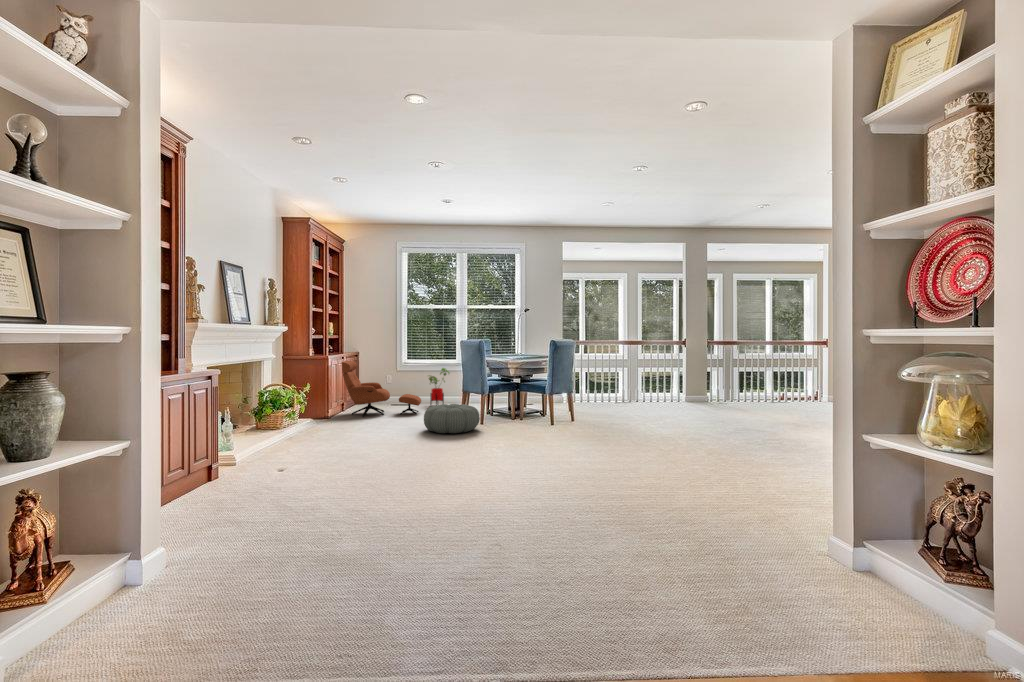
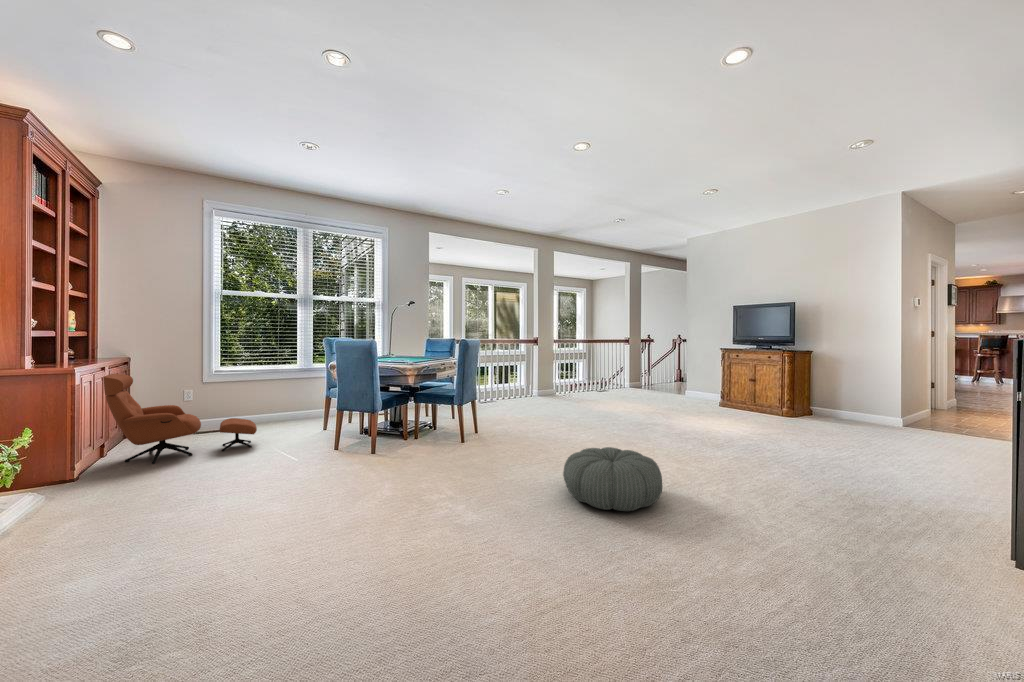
house plant: present [429,368,449,405] -> none [254,376,291,429]
pouf: present [424,404,480,433] -> present [563,447,662,511]

